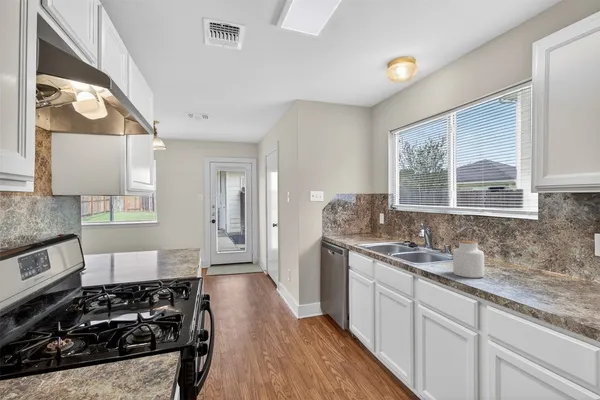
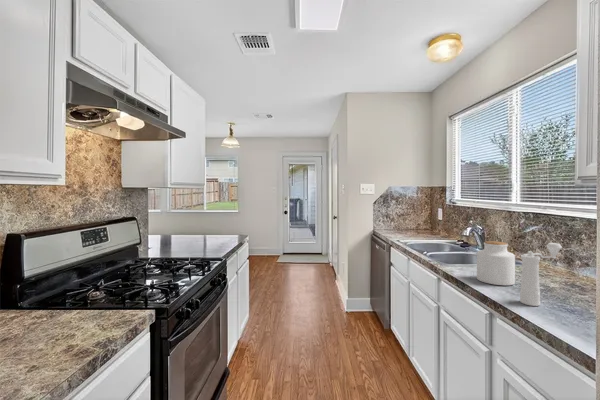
pepper mill: none [501,240,527,292] -> present [520,243,562,306]

